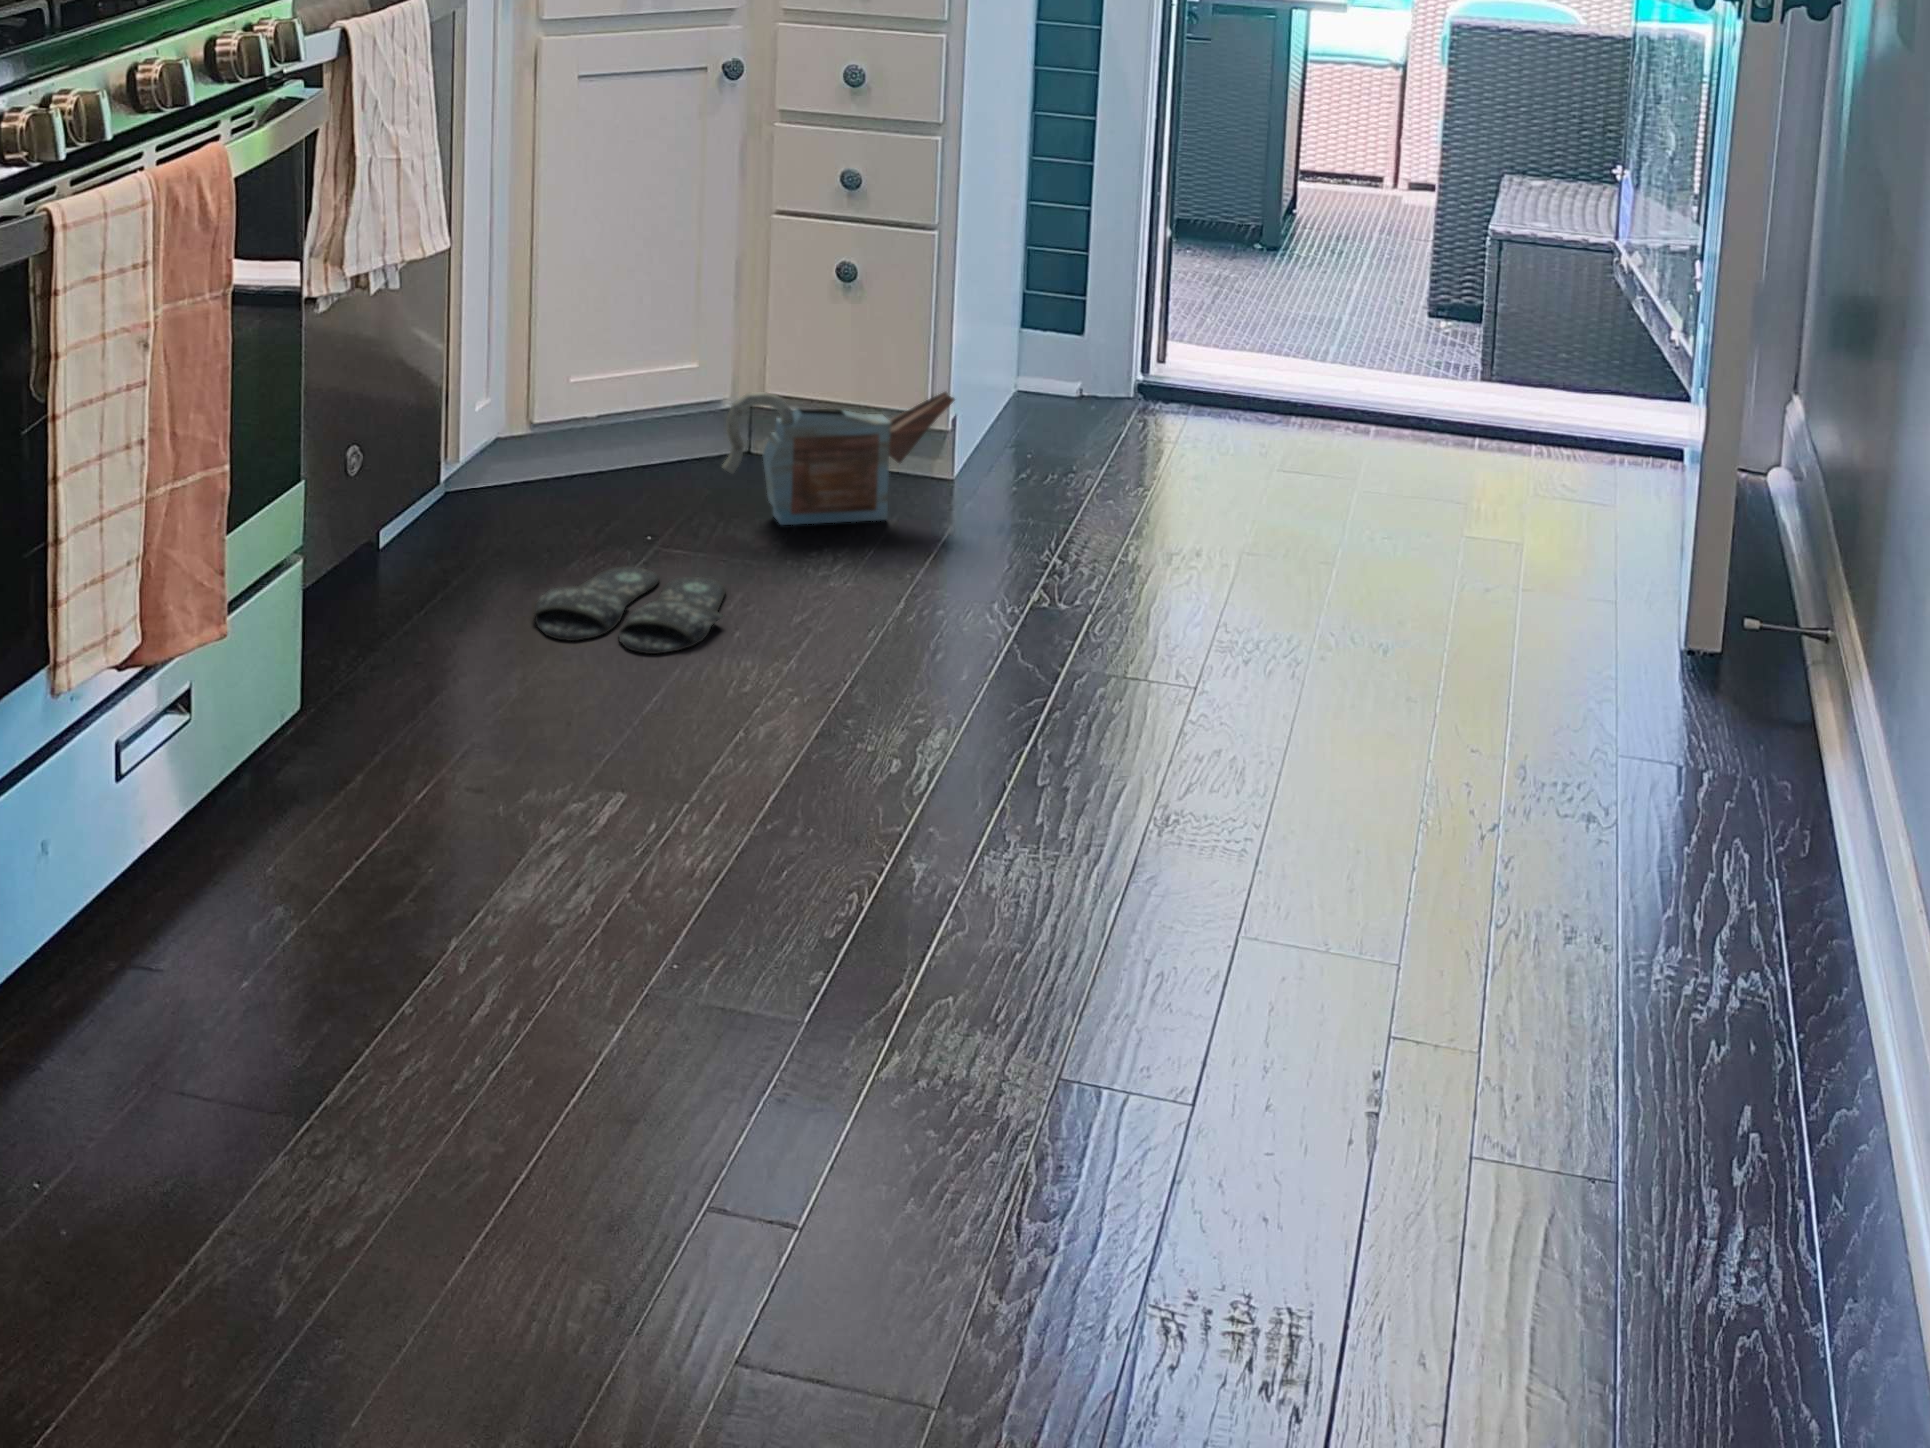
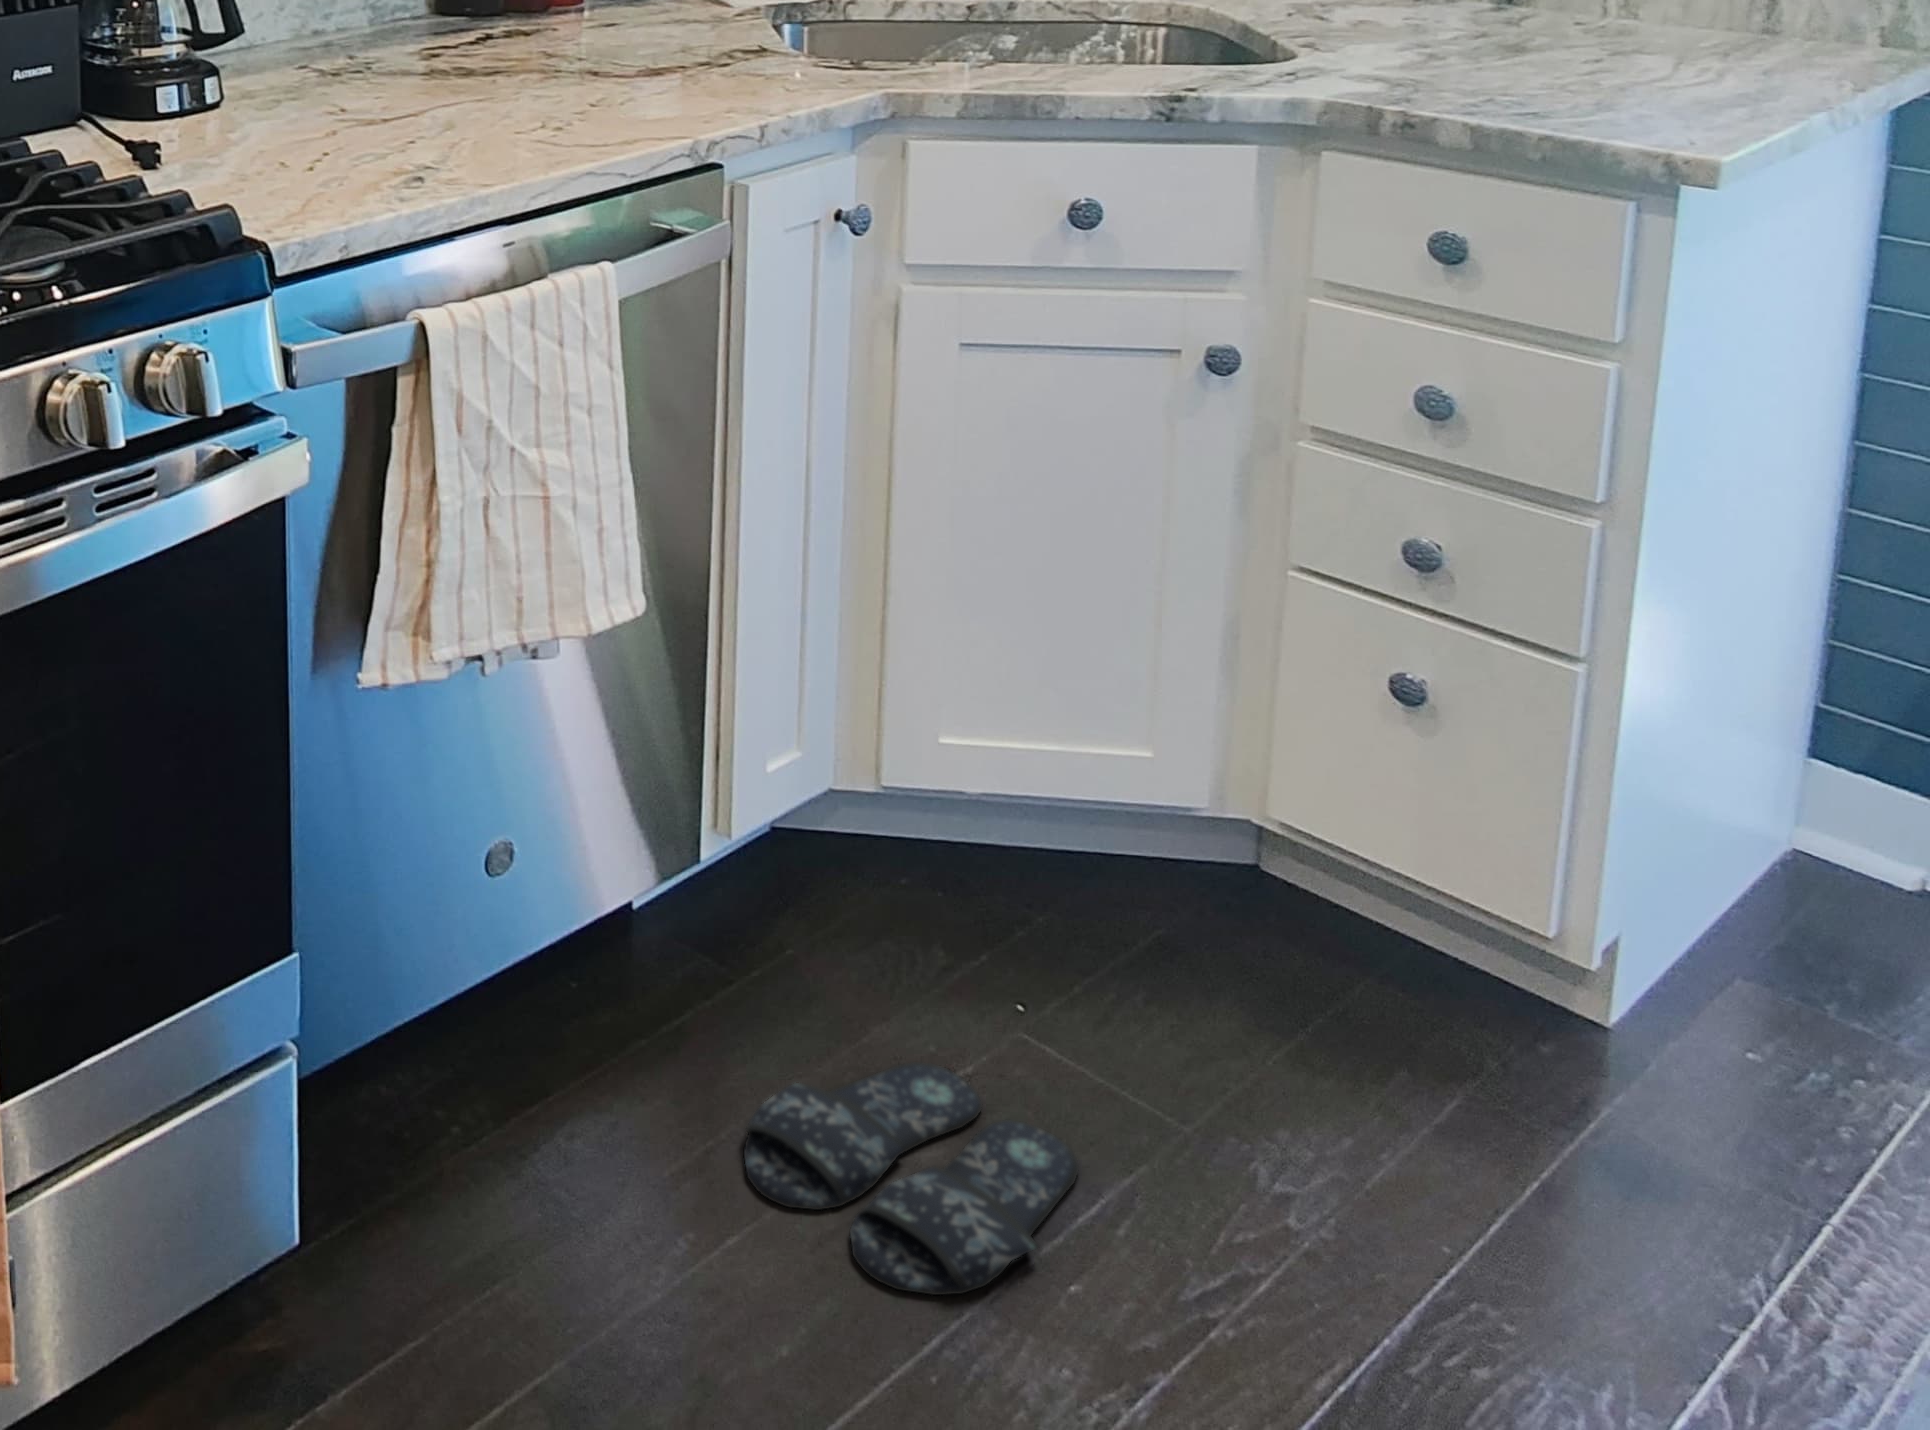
watering can: present [722,392,955,525] -> none [1143,843,1585,1096]

